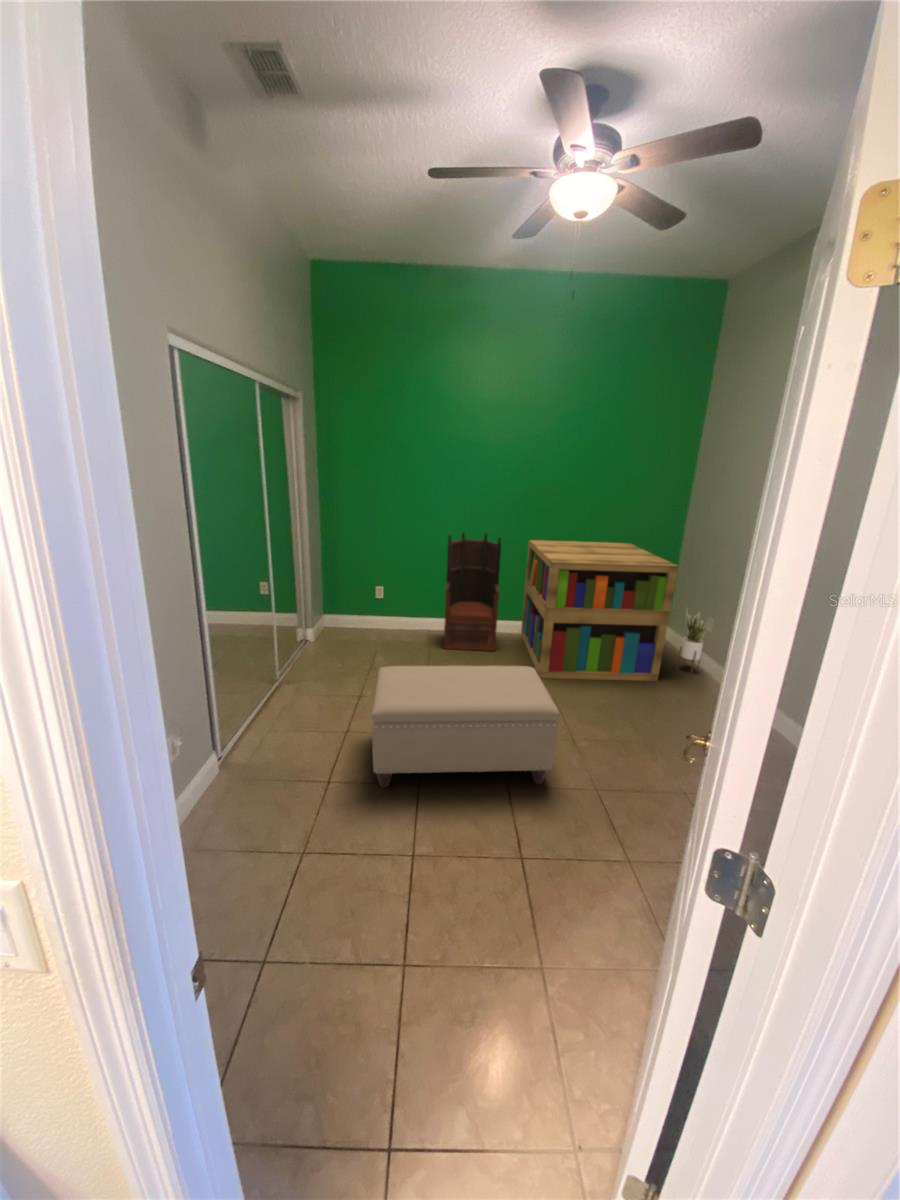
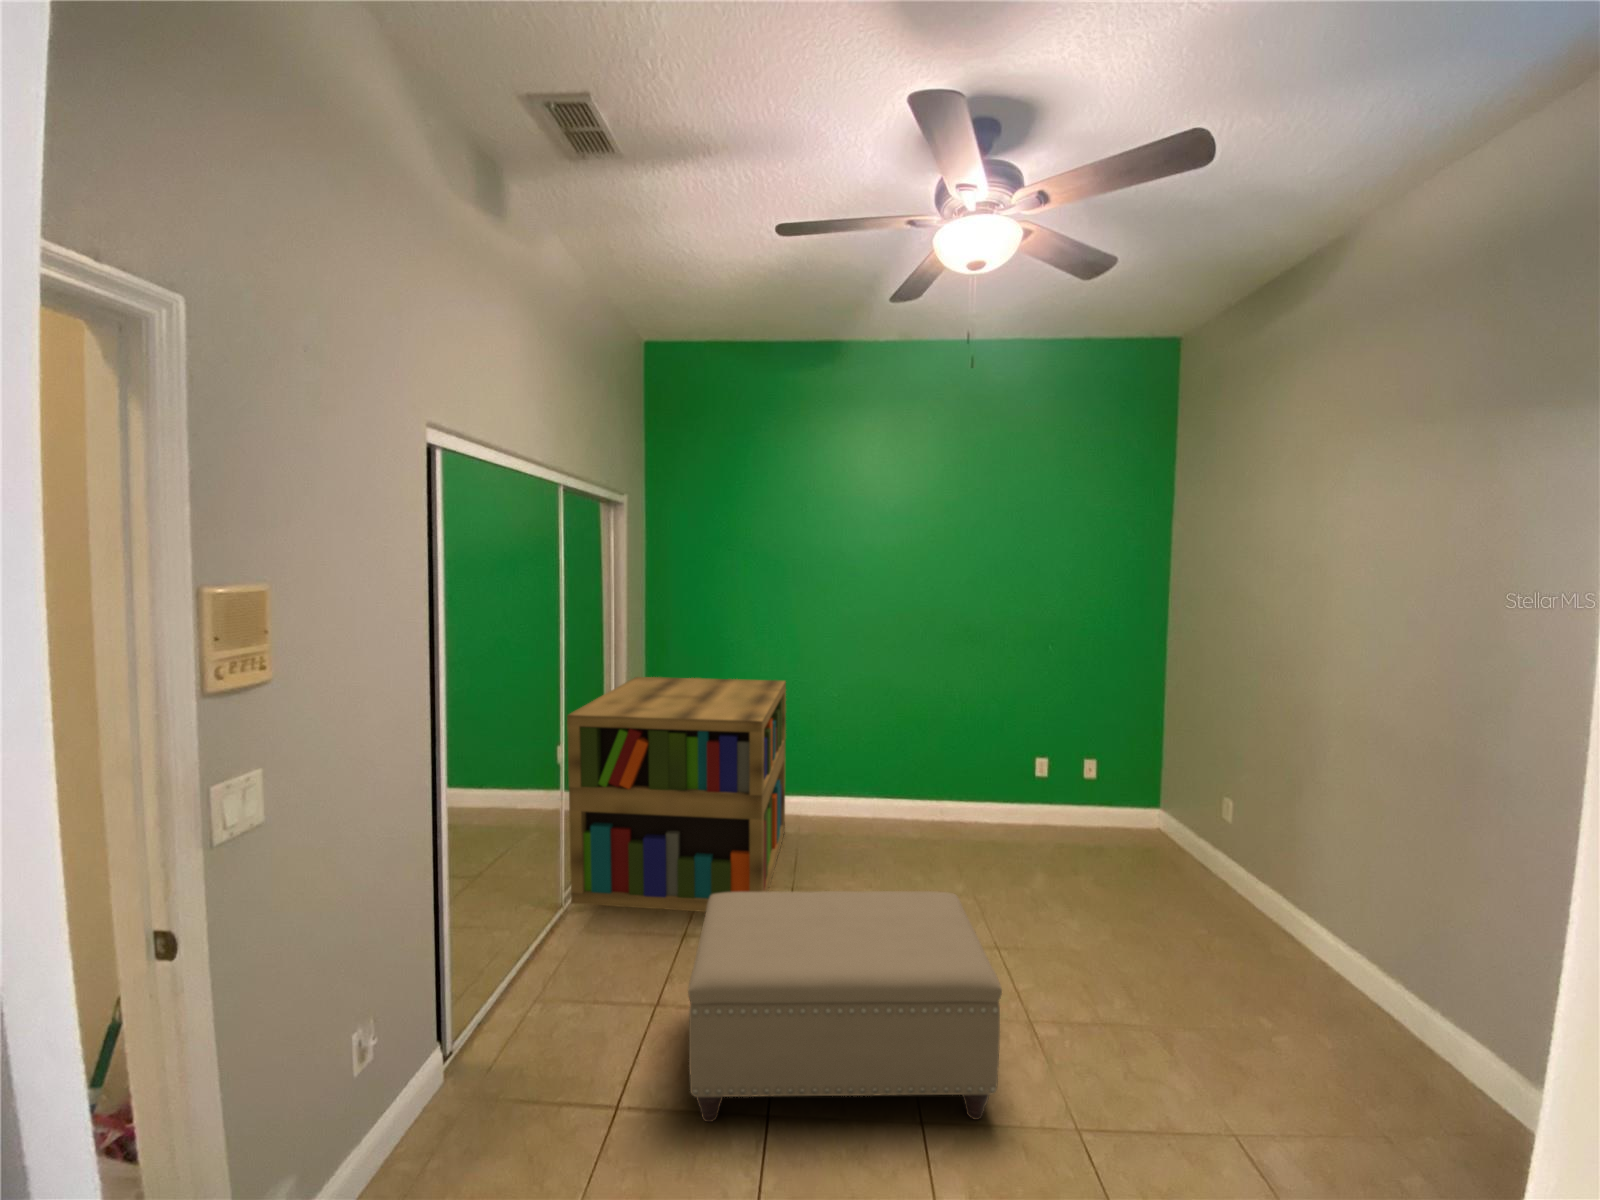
armchair: present [444,532,501,651] -> none [820,668,901,850]
bookshelf: present [521,540,678,681] -> present [567,677,786,912]
potted plant: present [677,611,708,673] -> none [1190,779,1232,892]

